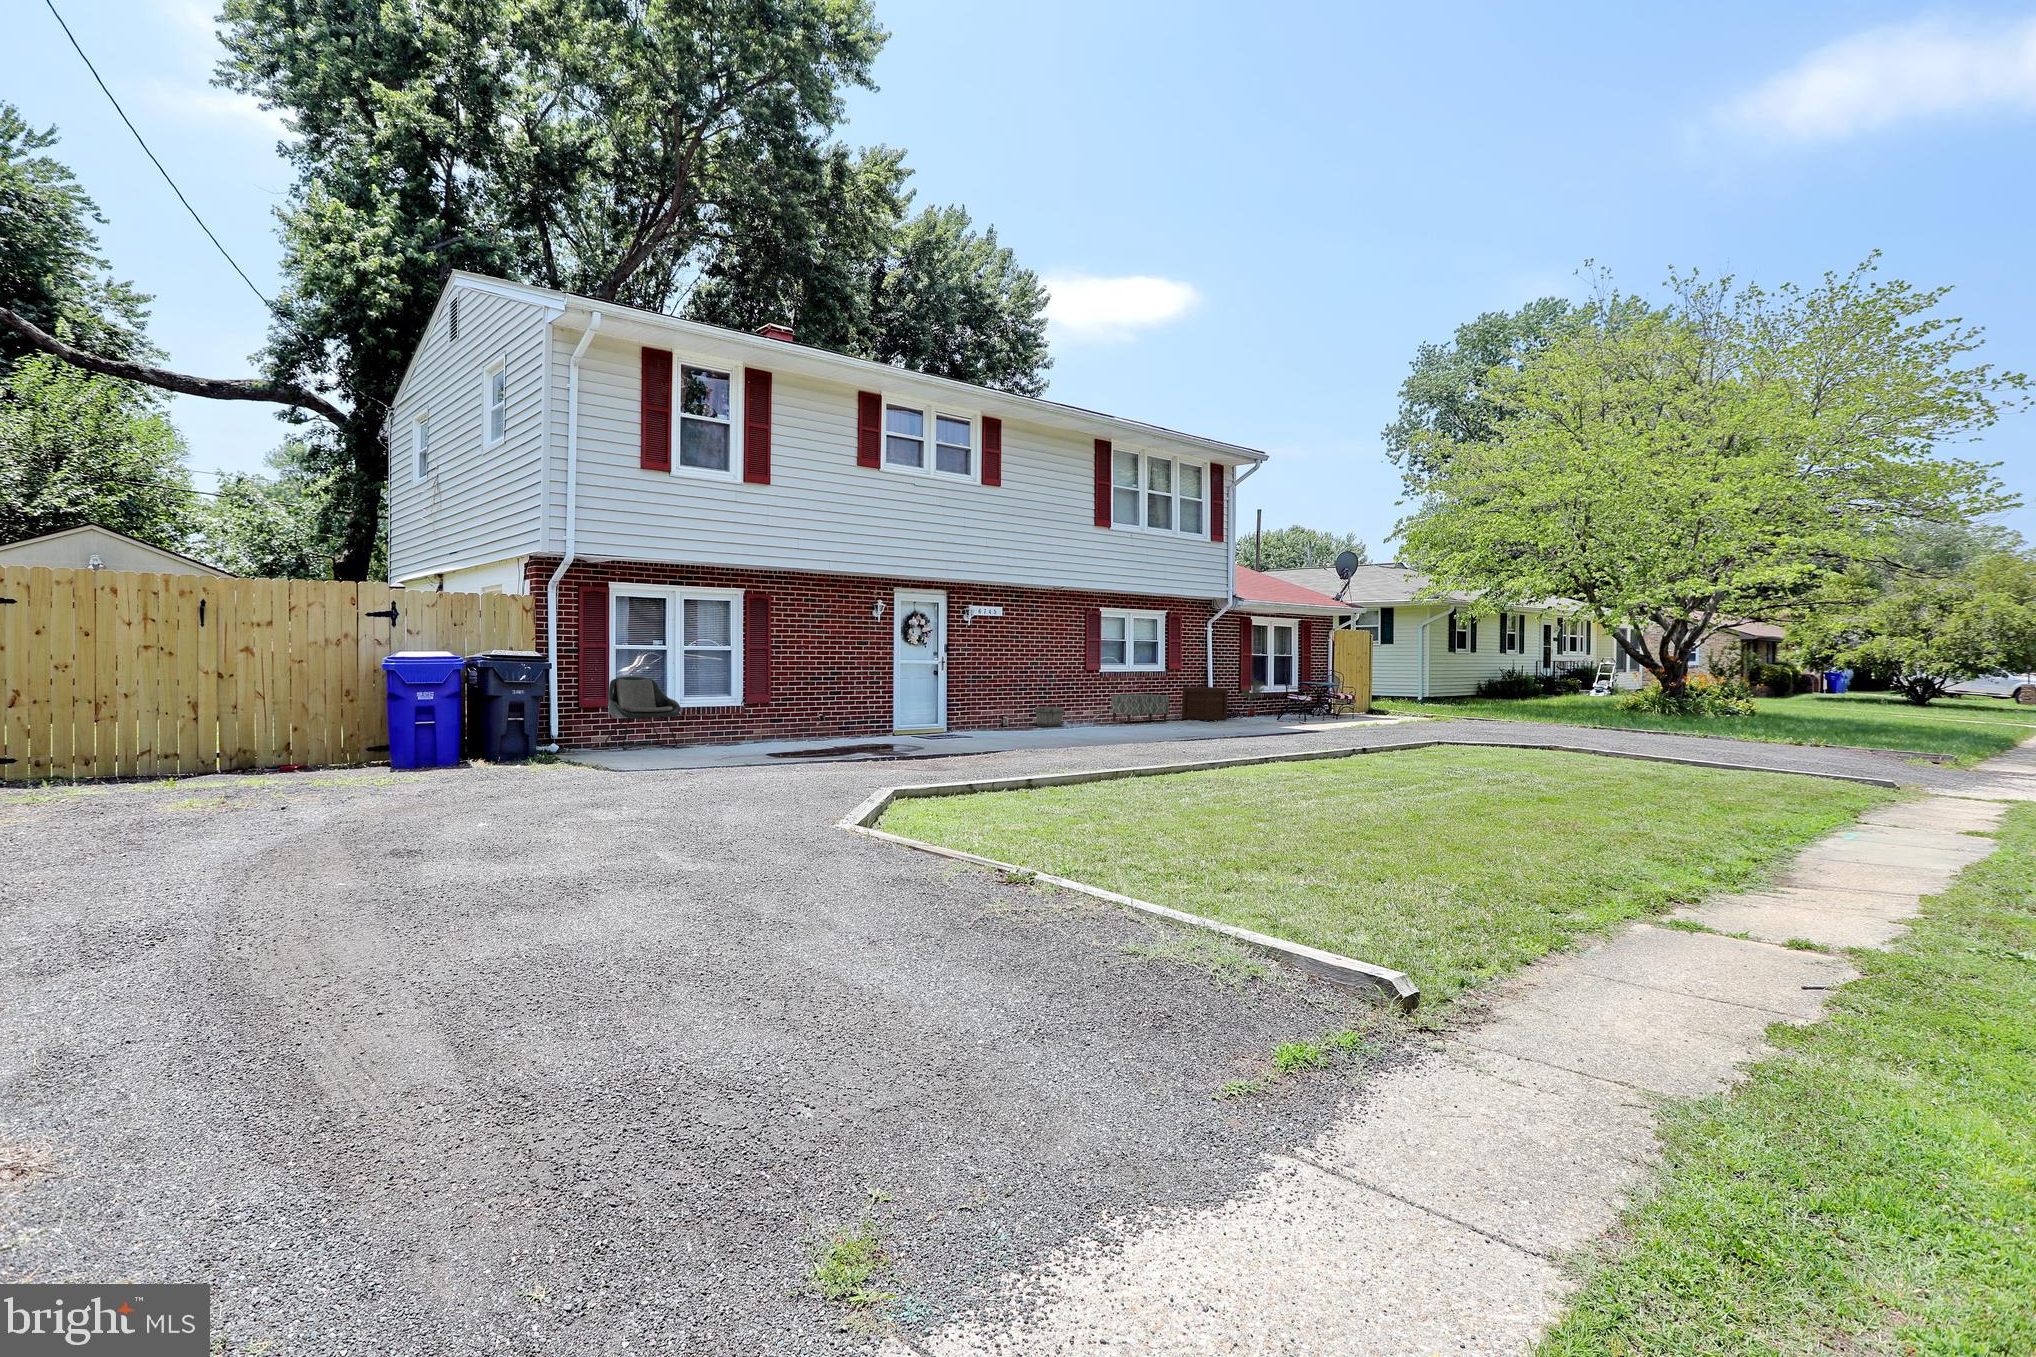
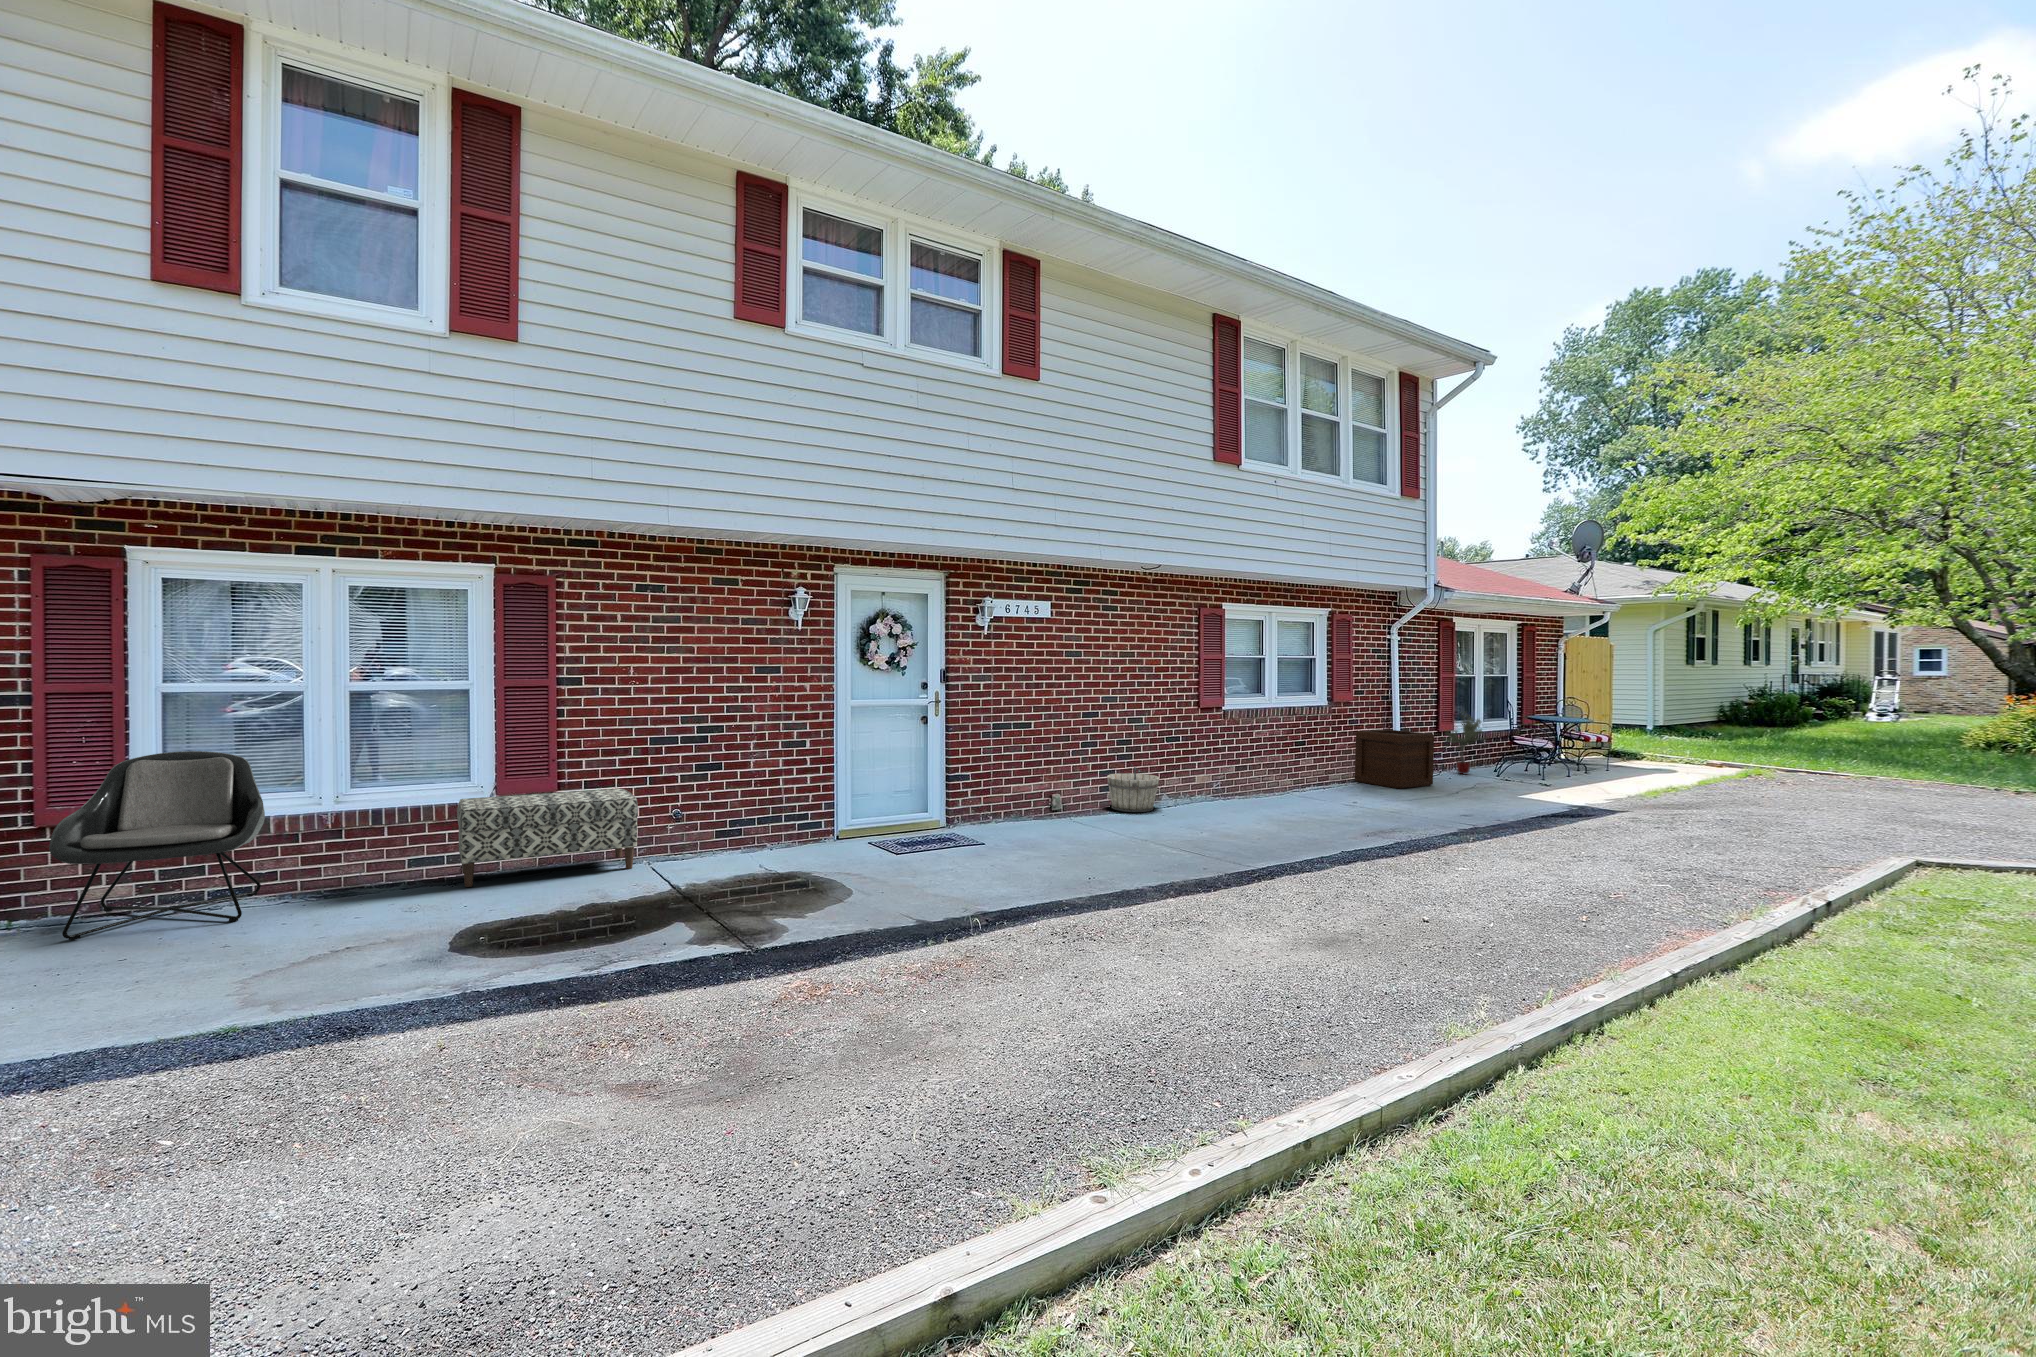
bench: present [1111,694,1169,723] -> present [457,788,638,887]

